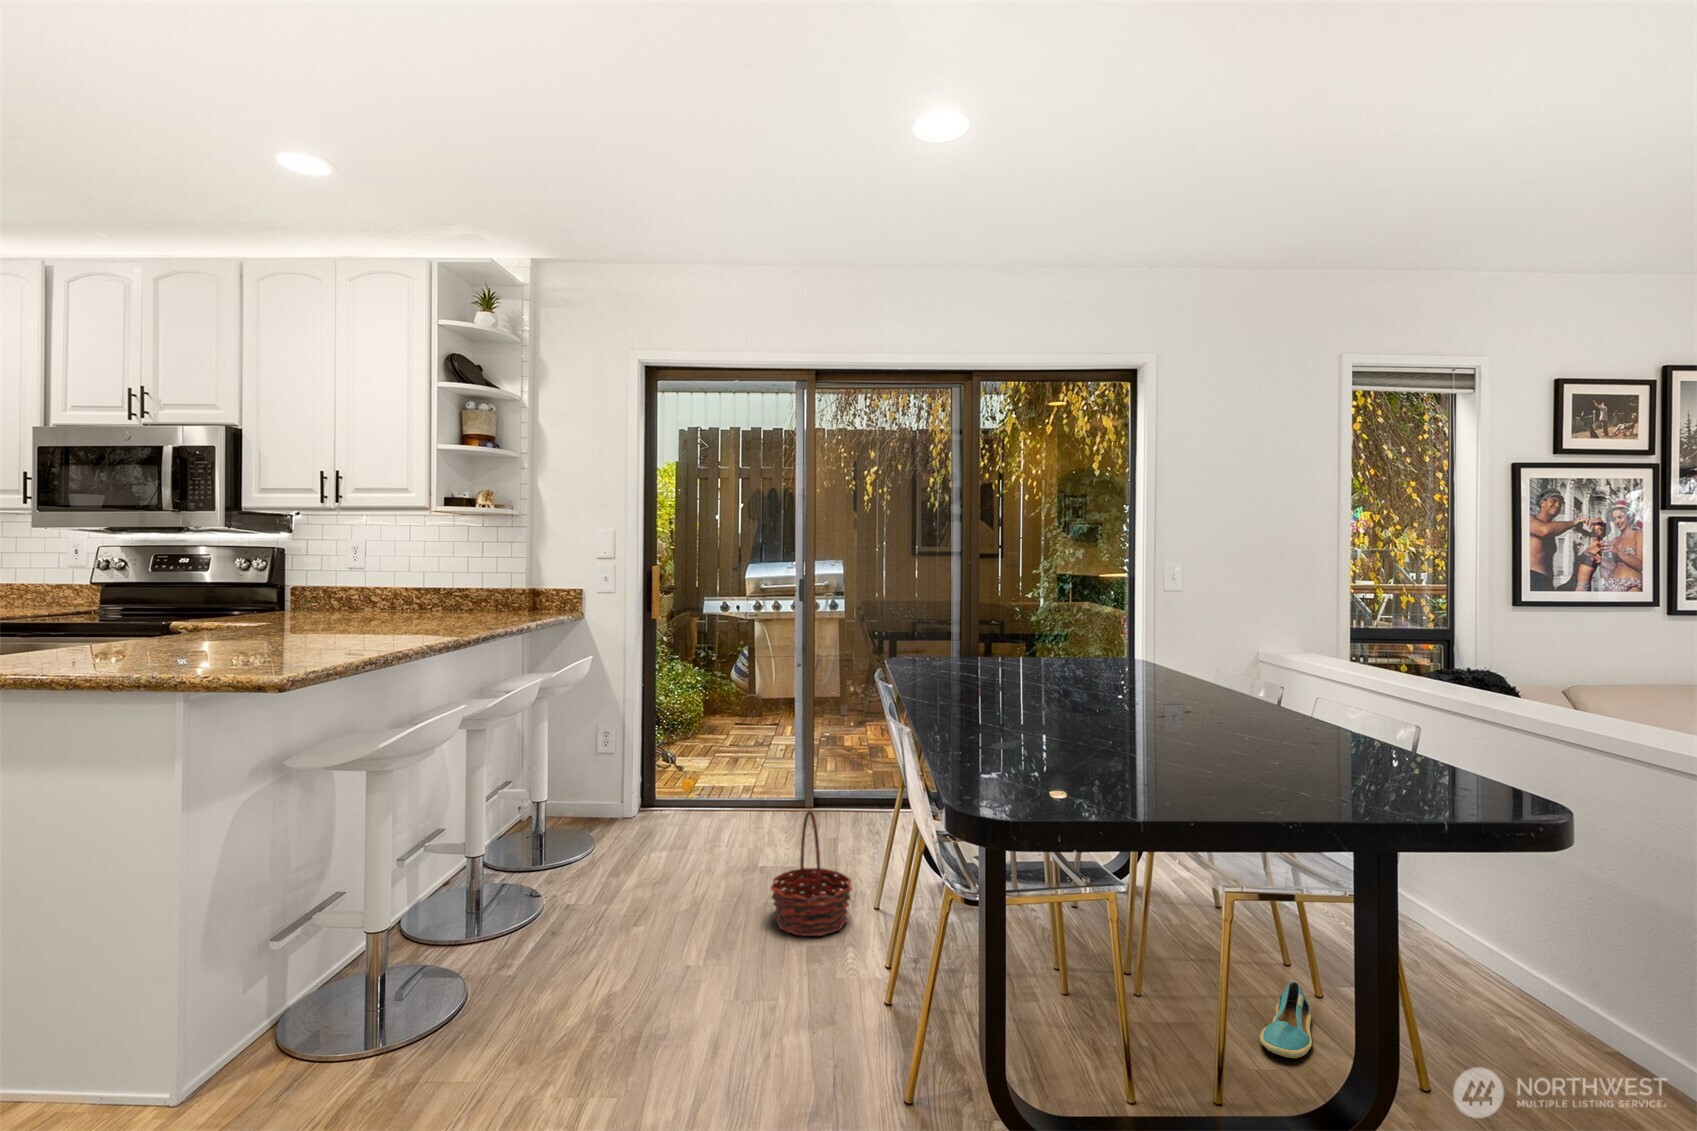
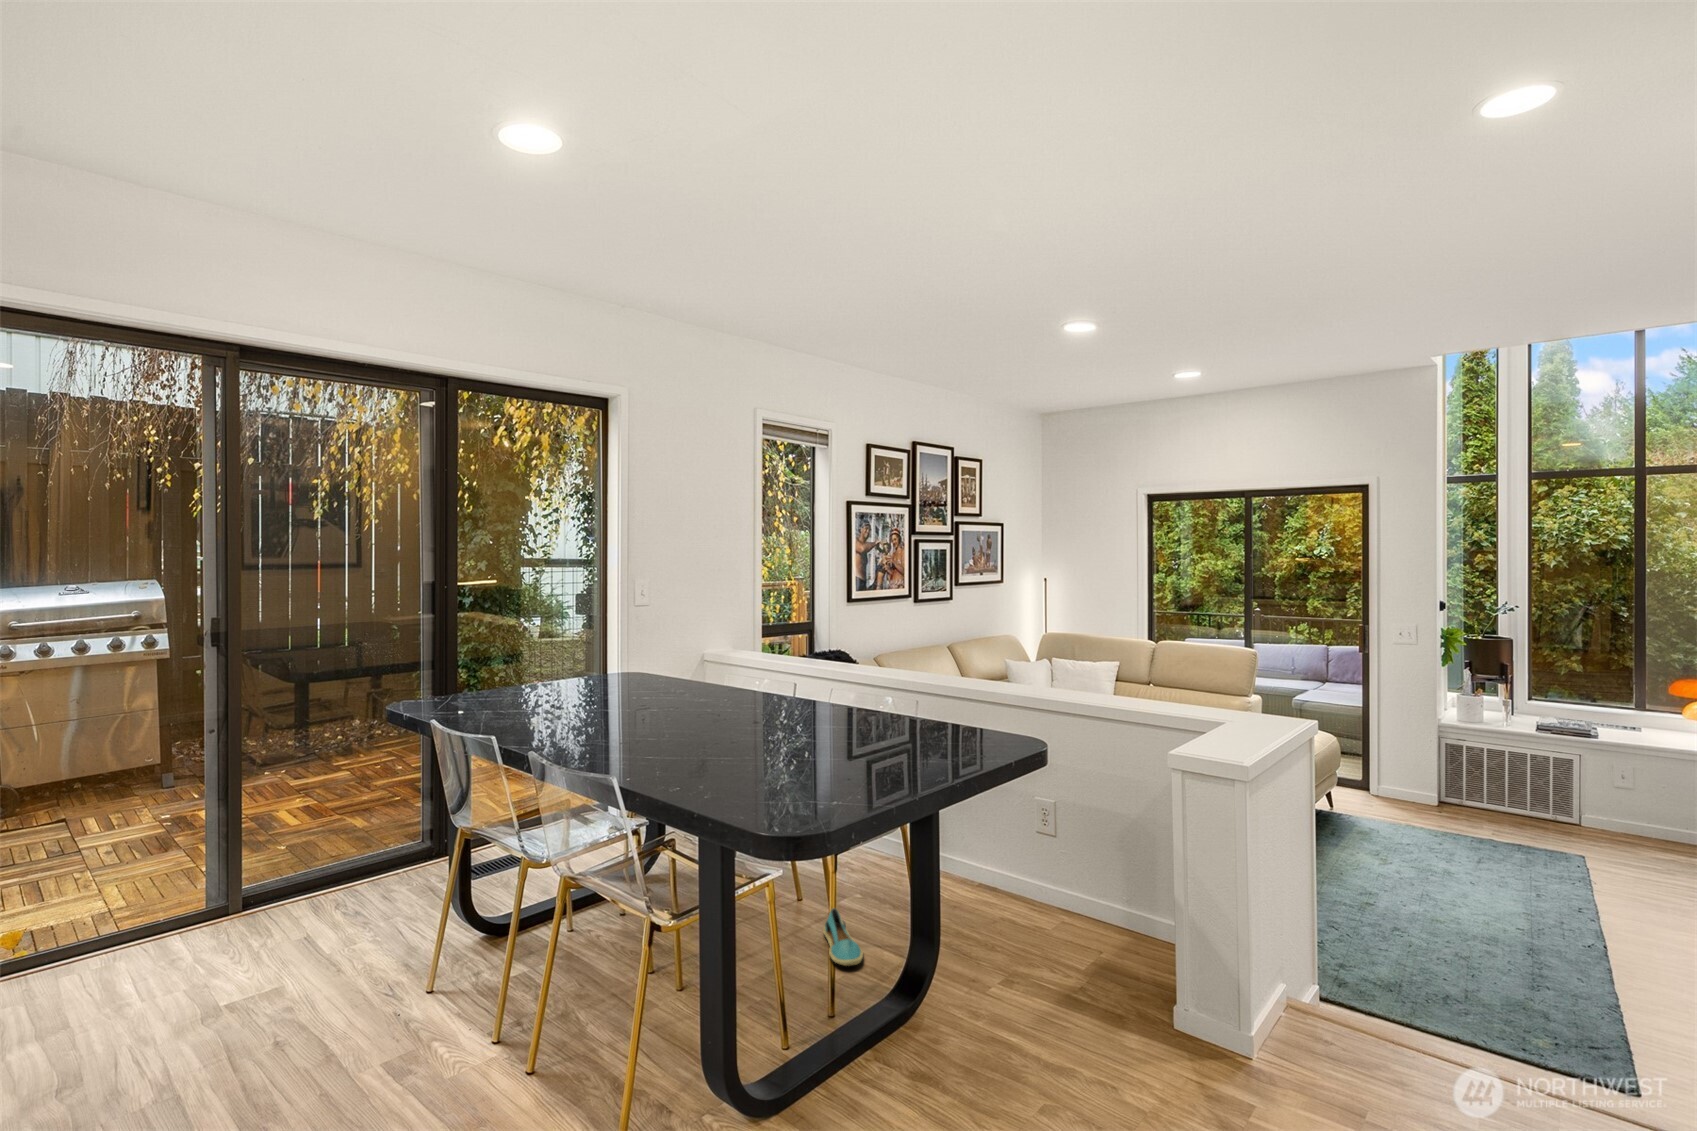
basket: present [771,811,852,936] -> none [295,904,414,1063]

